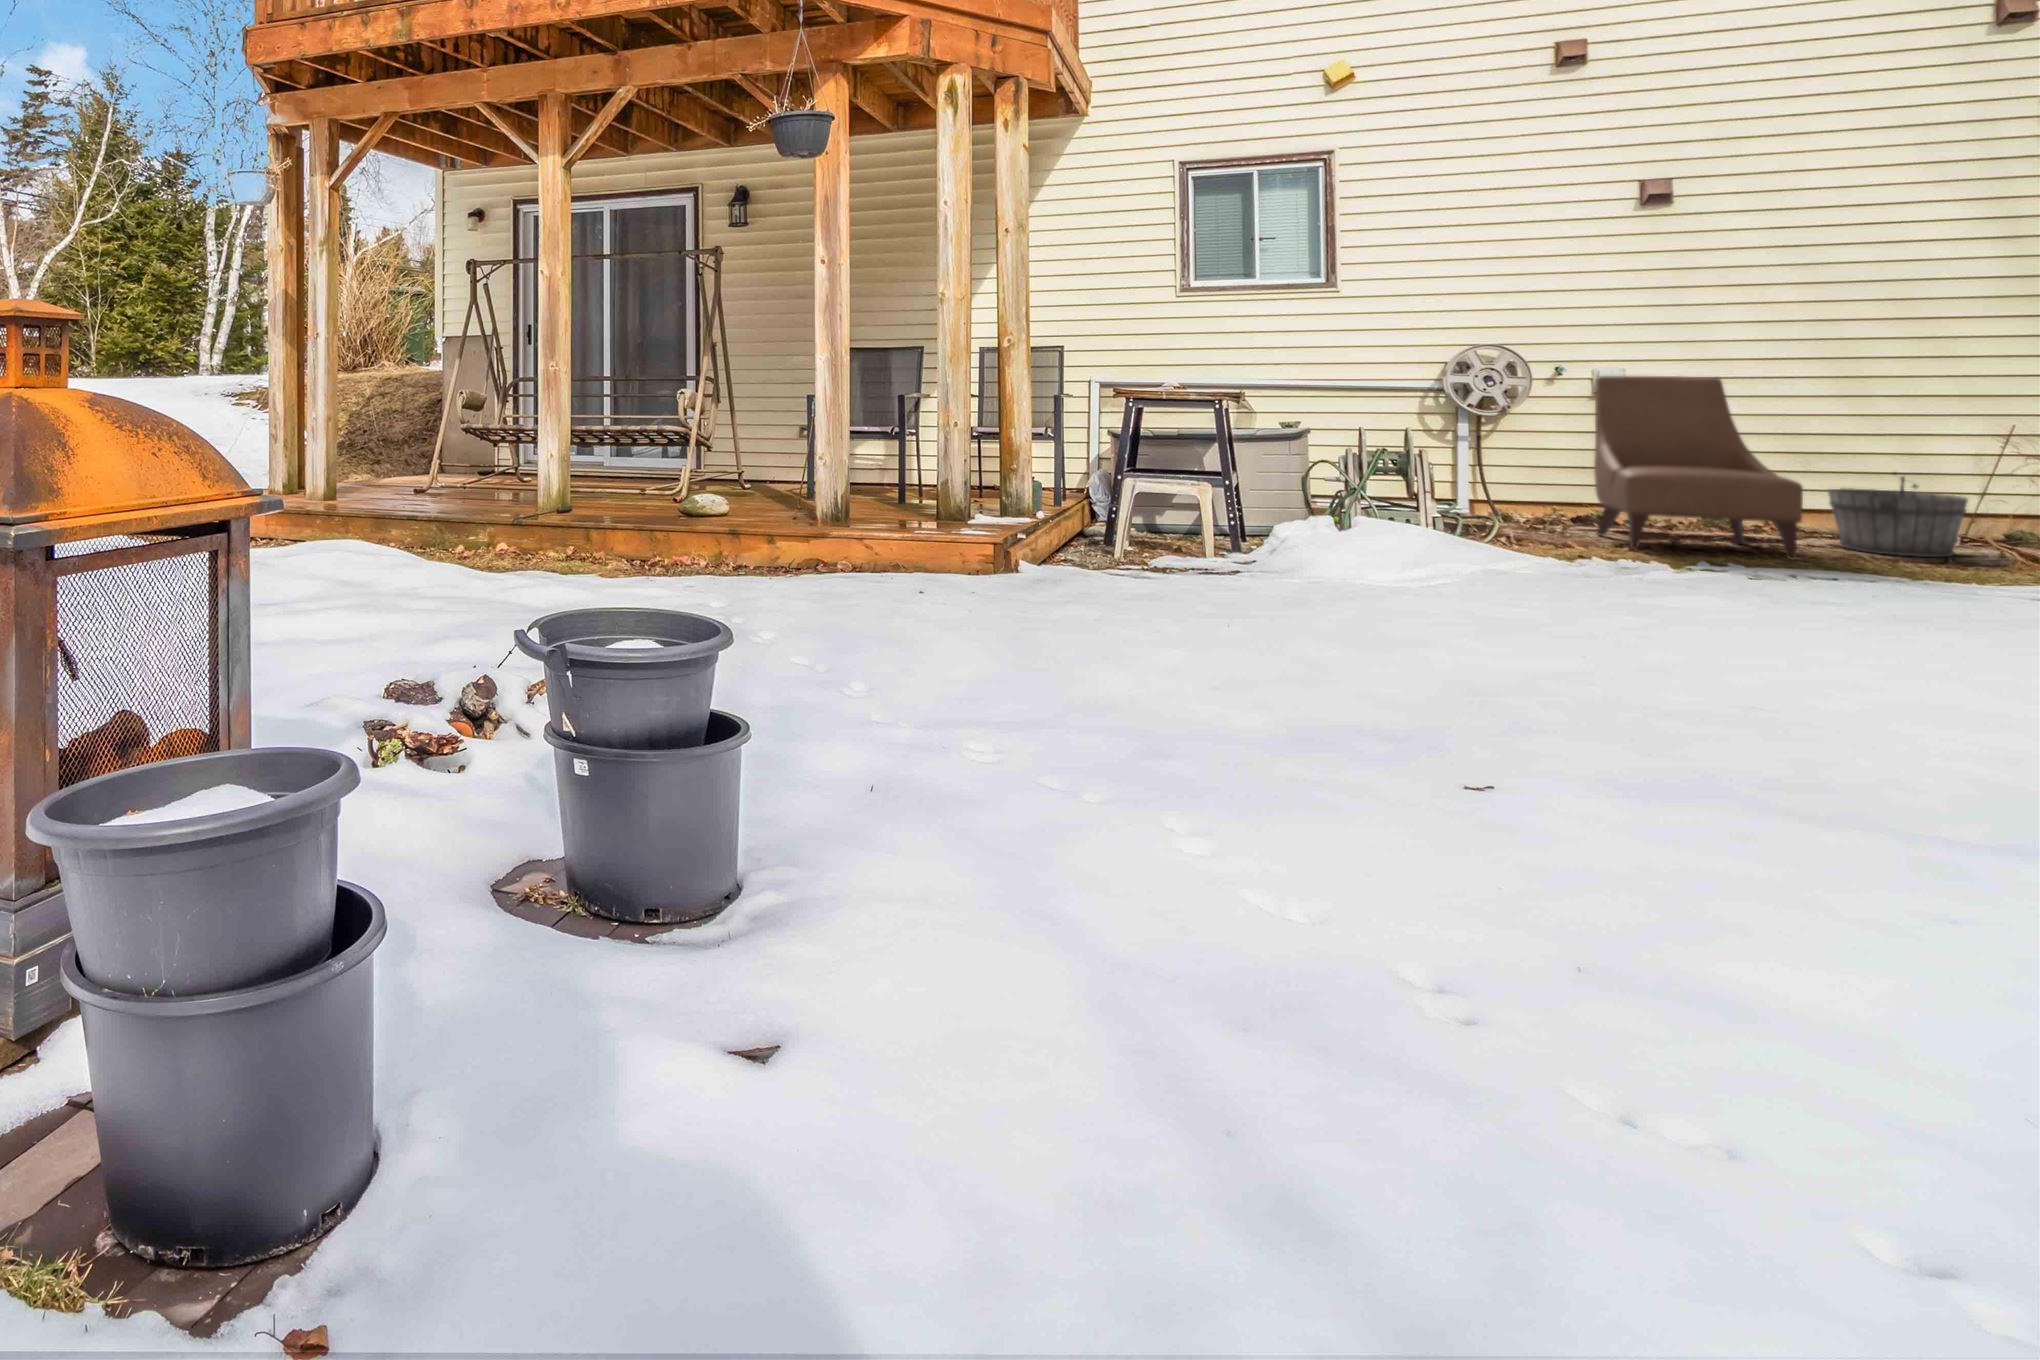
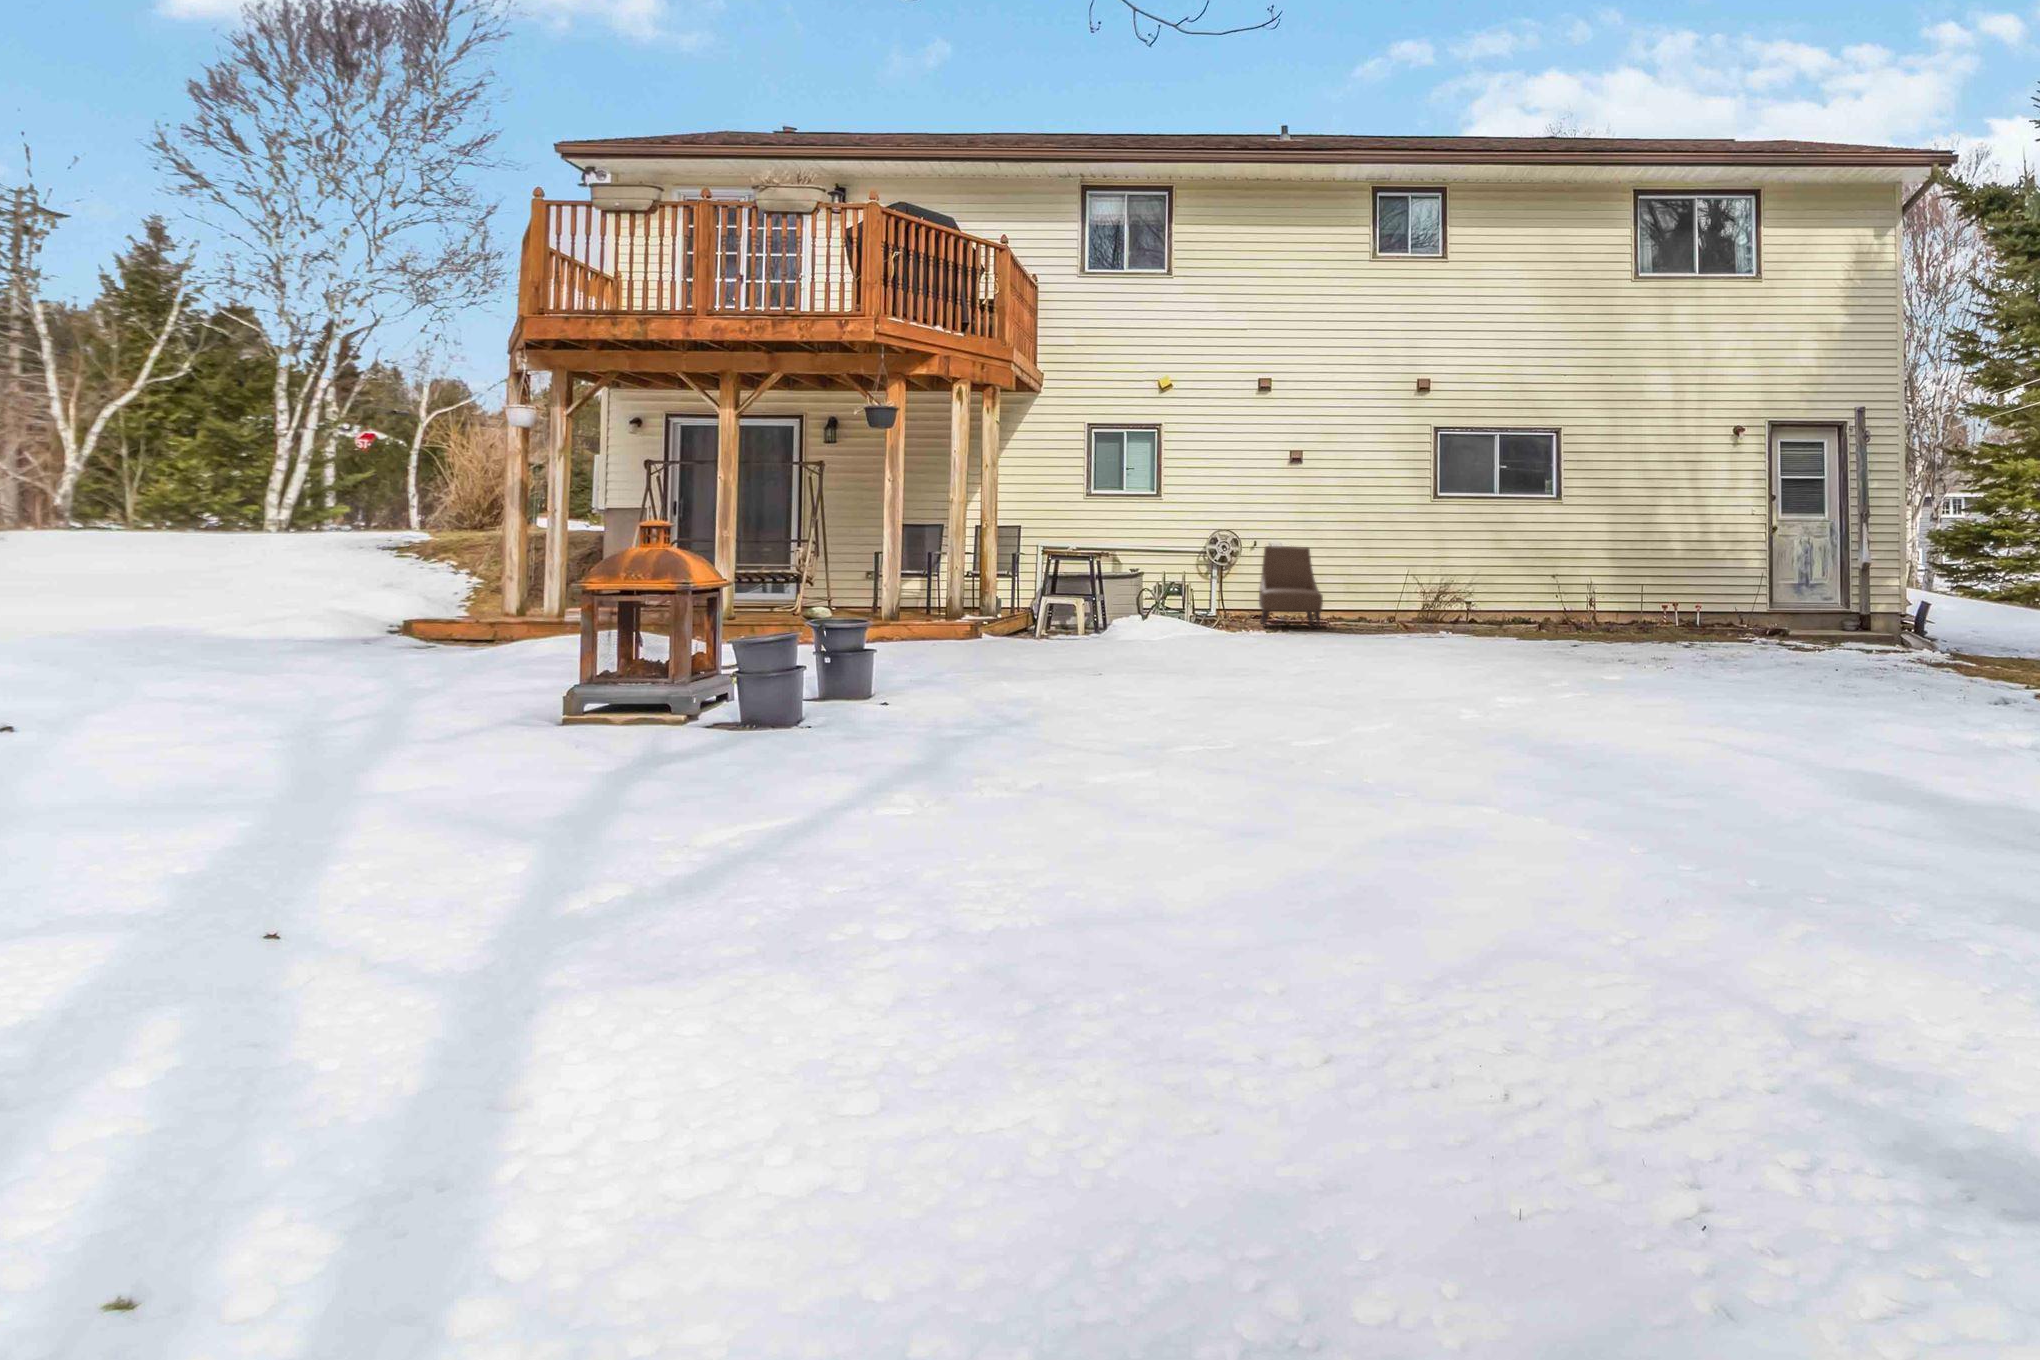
wooden bucket: present [1828,473,1968,557] -> none [1343,590,1386,626]

